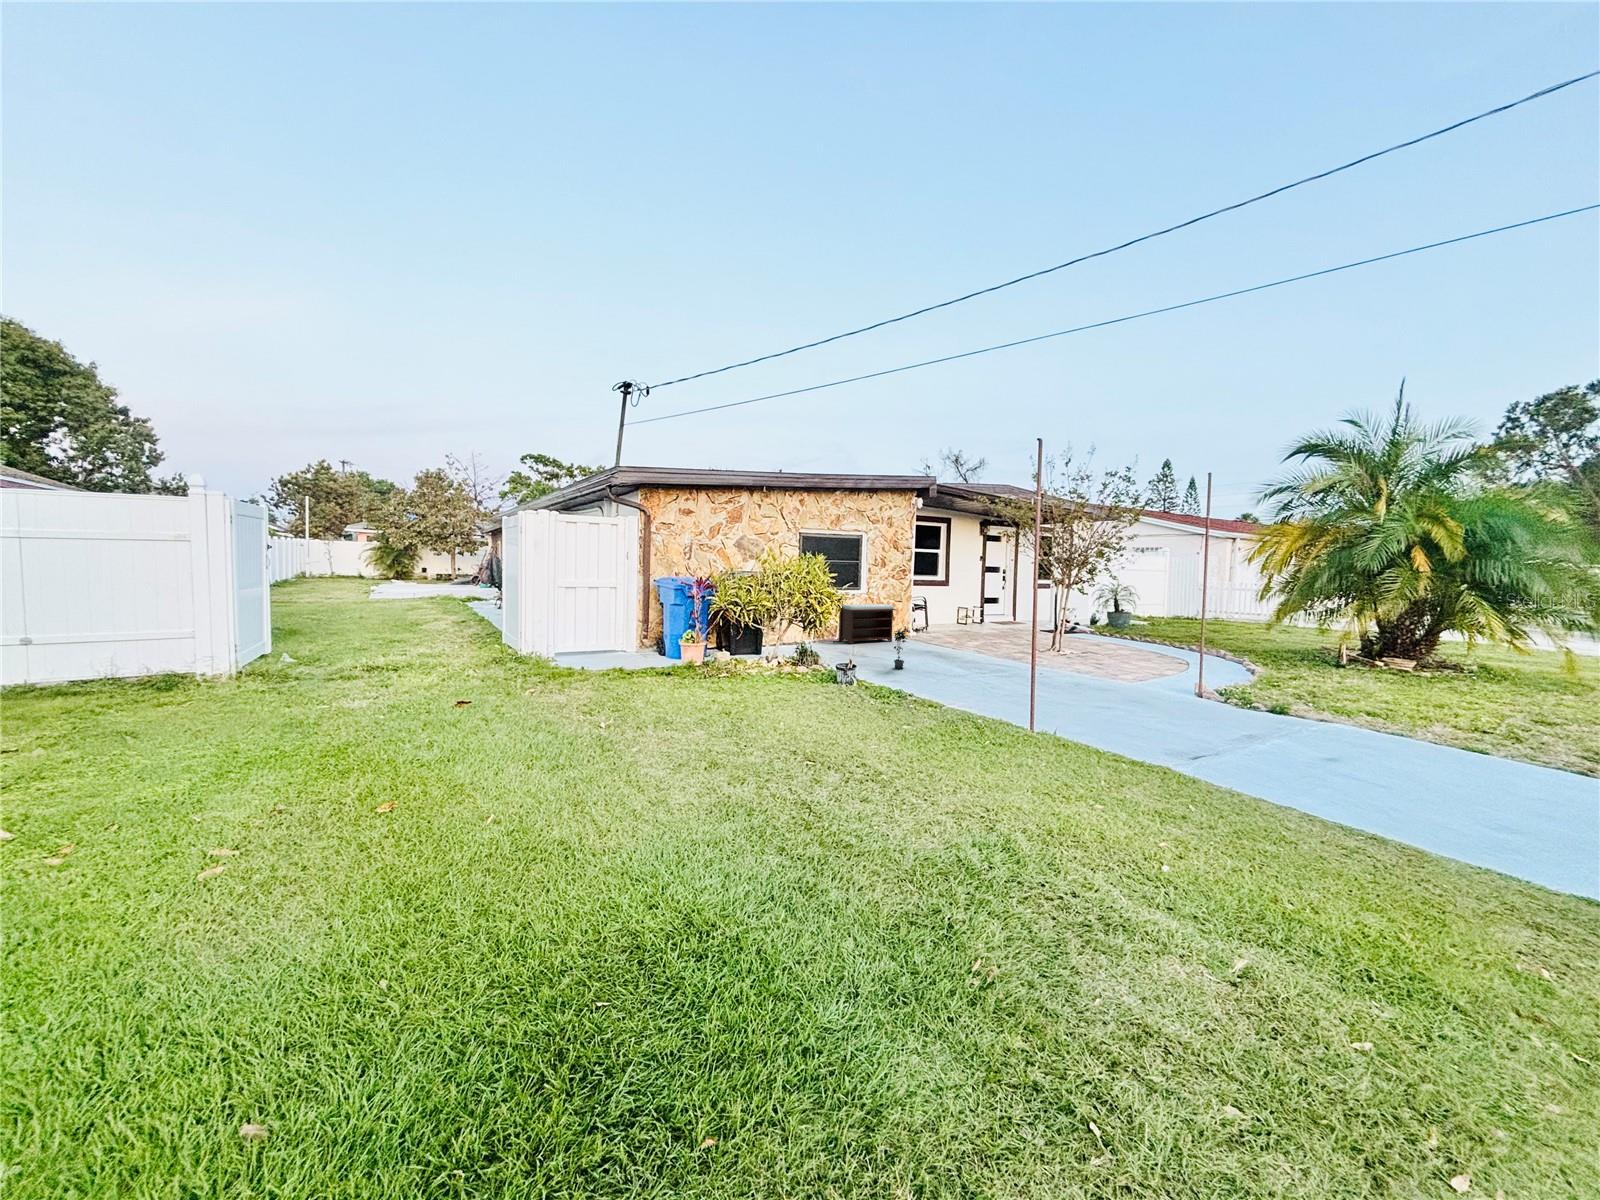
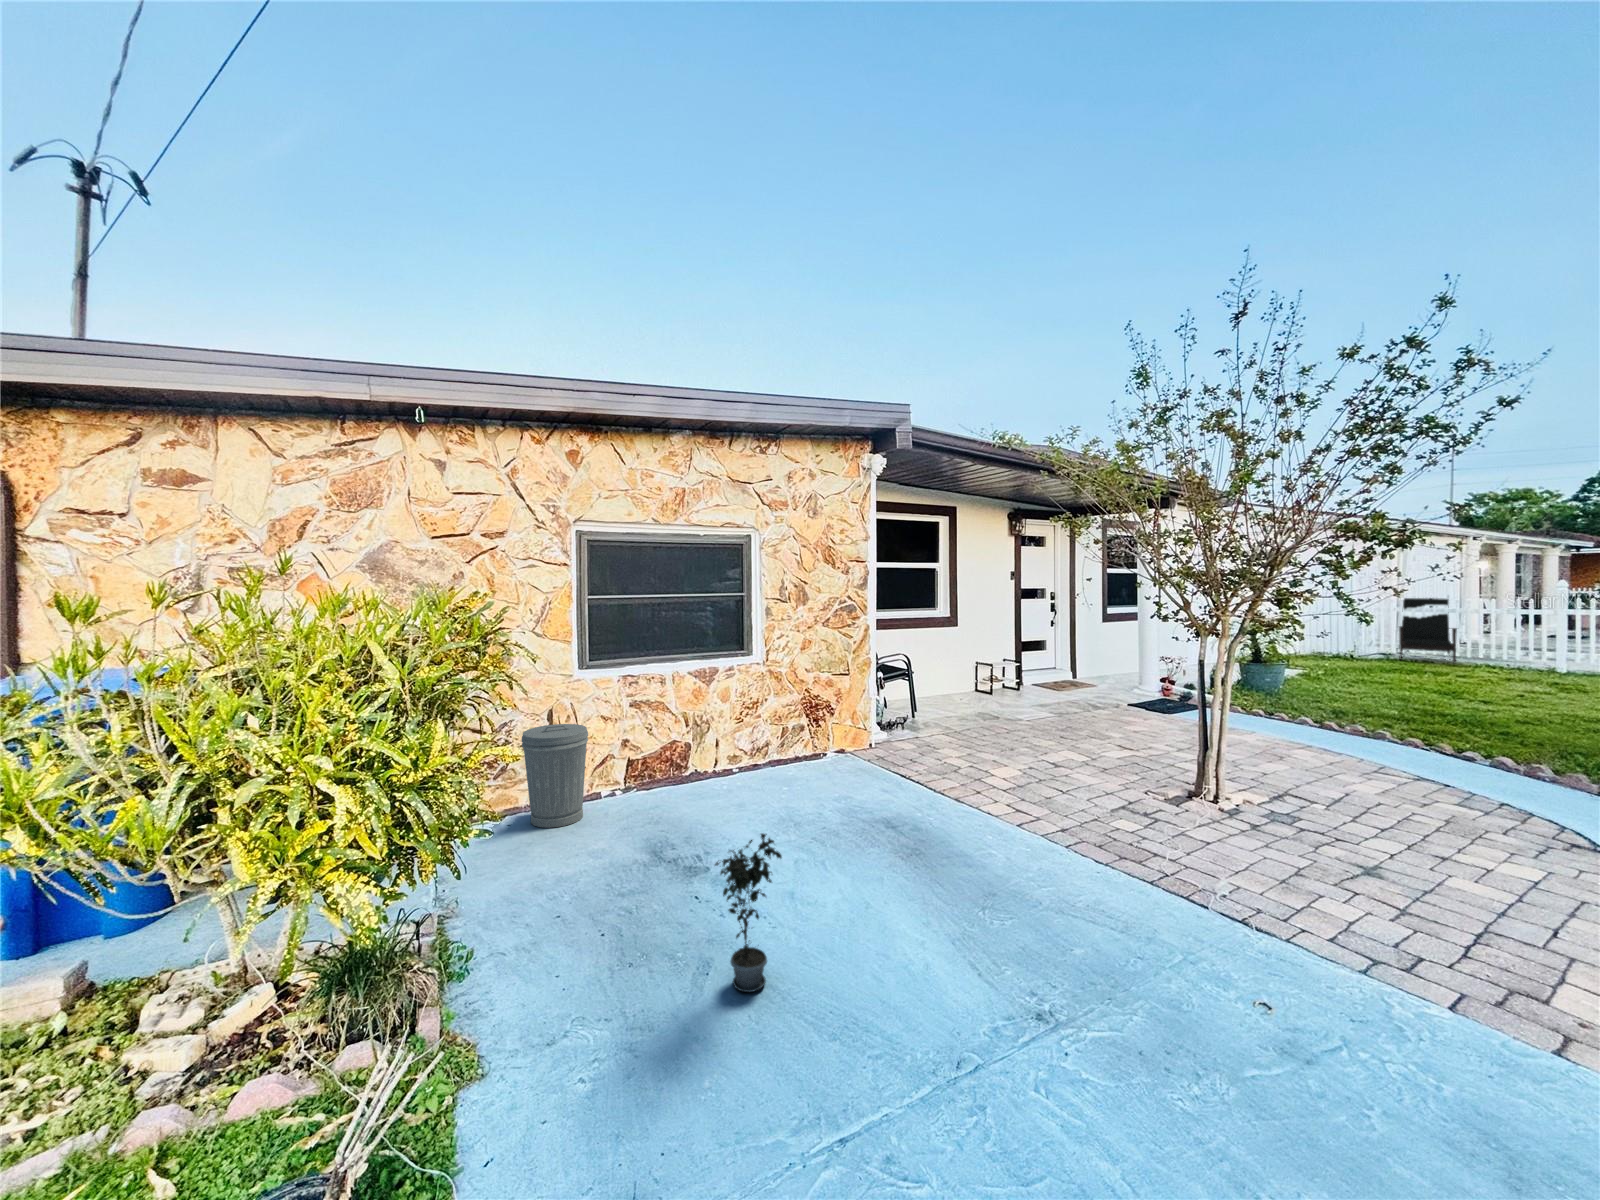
lounge chair: none [1213,582,1246,622] -> present [1399,598,1457,663]
bench: present [839,604,895,644] -> none [684,686,824,796]
trash can: none [786,610,811,648] -> present [522,724,588,828]

